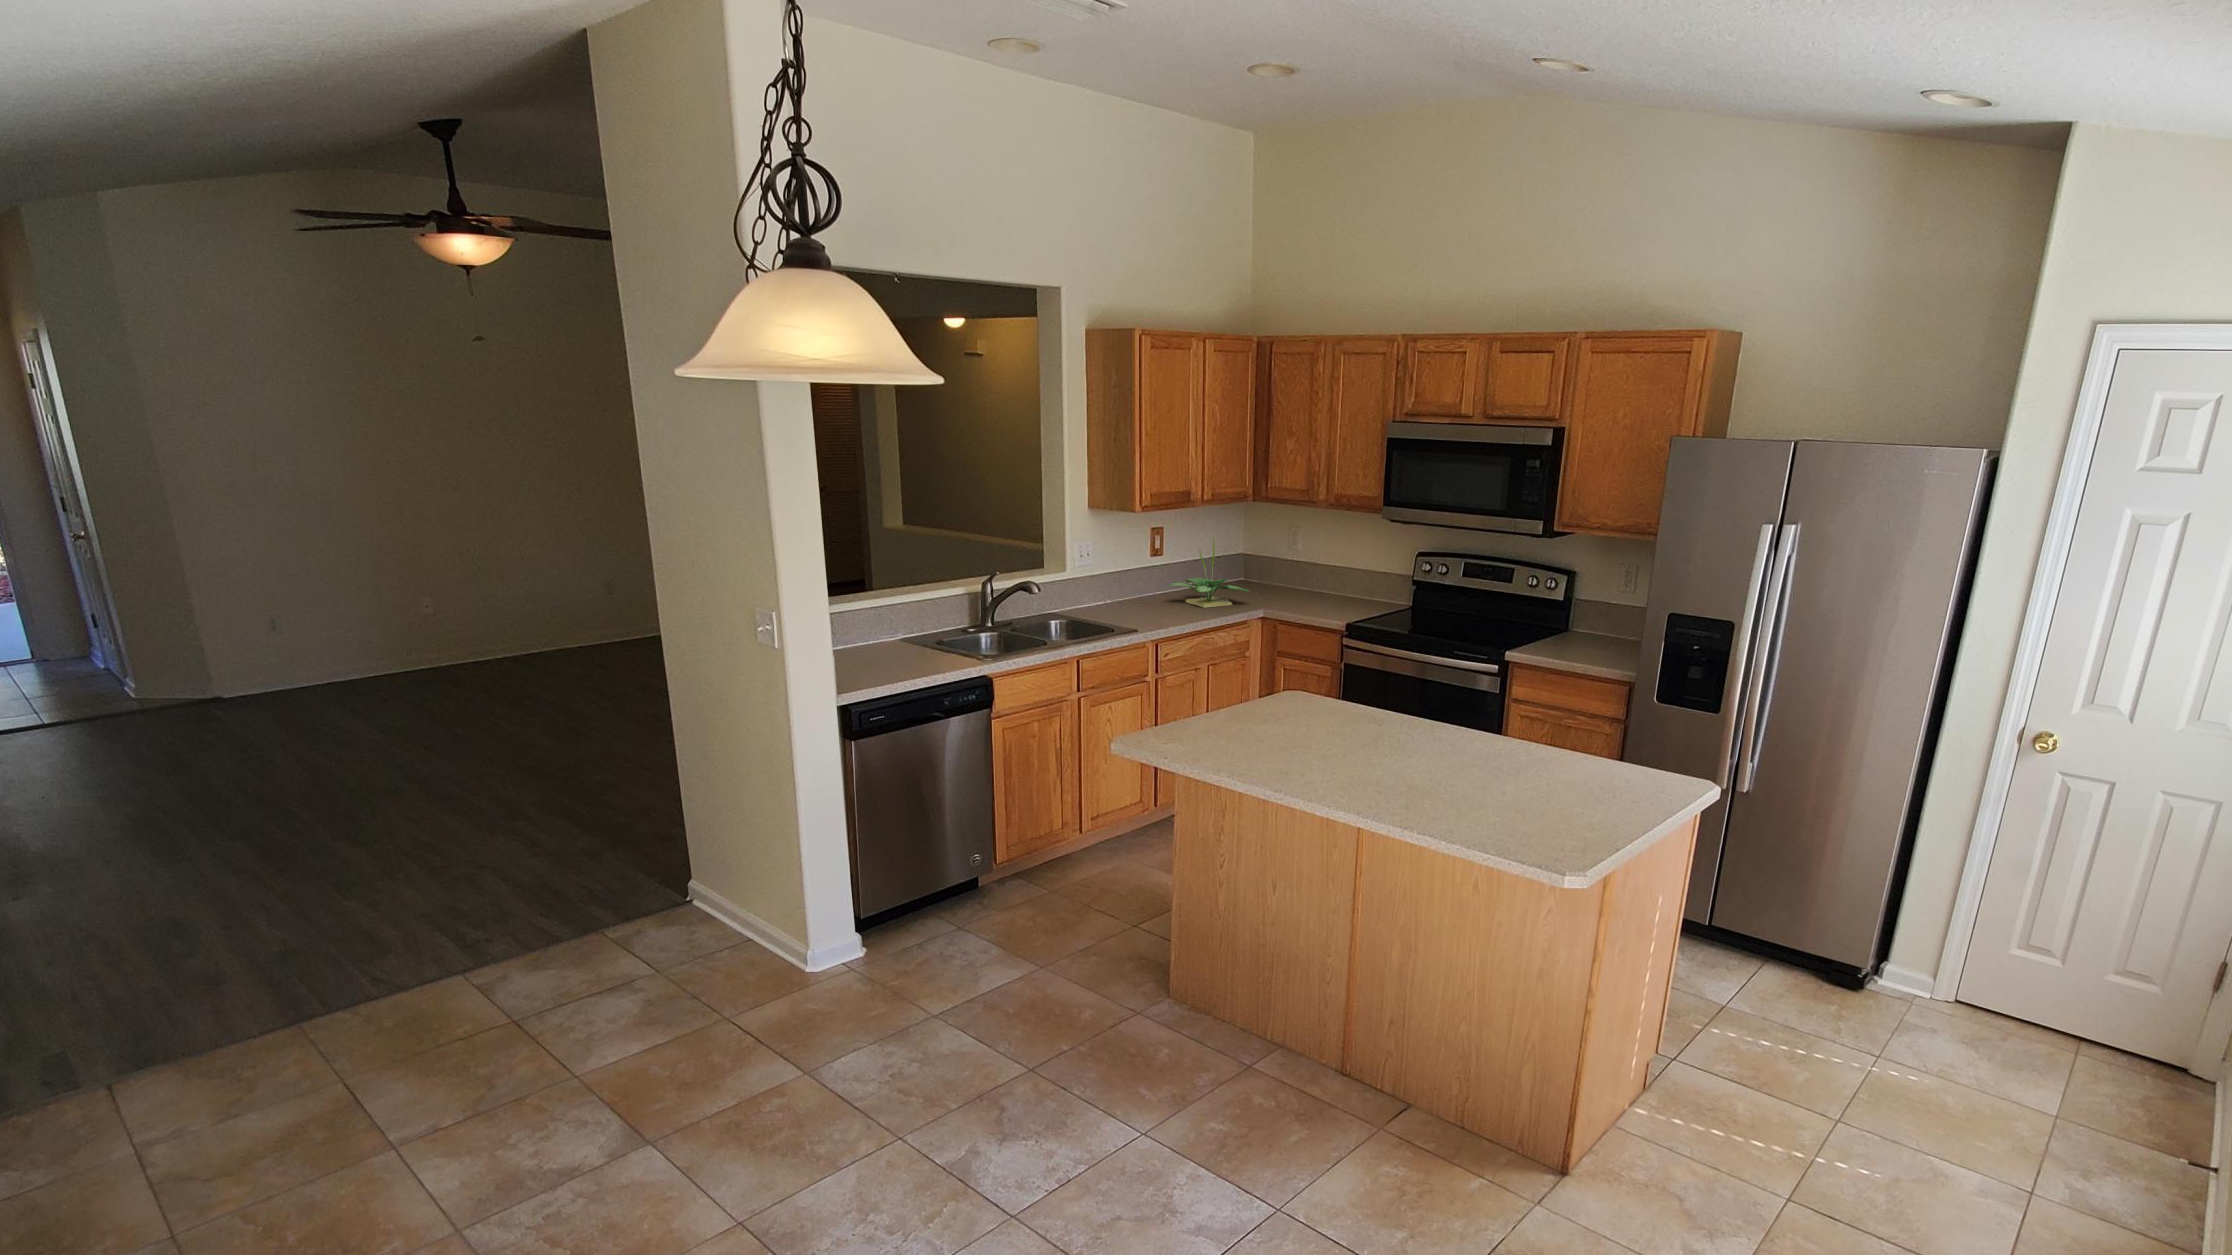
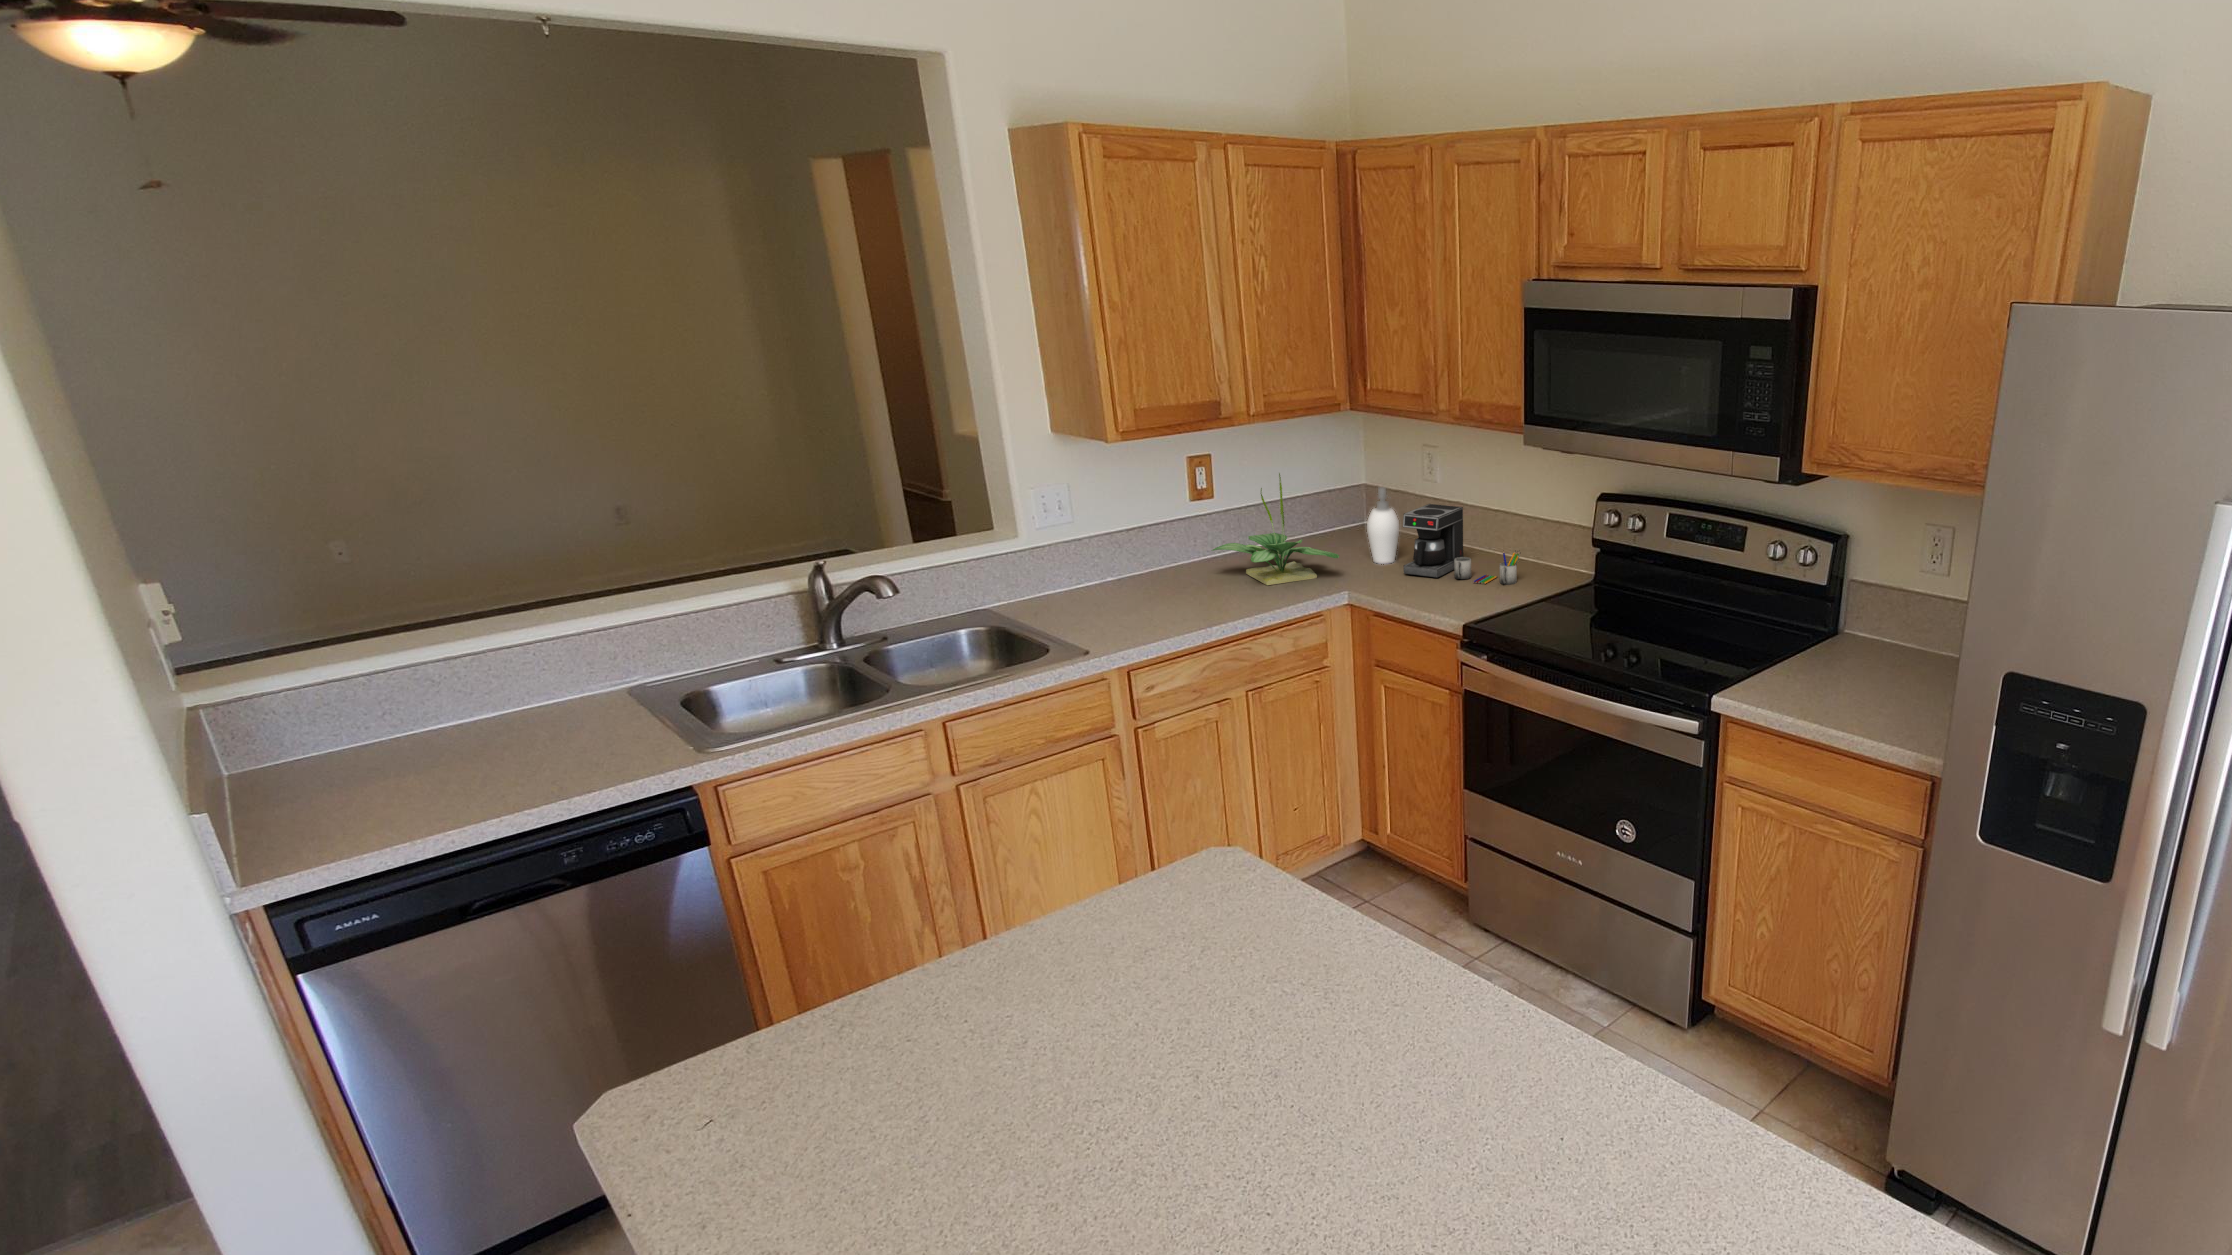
soap dispenser: none [1259,550,1280,599] -> present [1367,487,1399,564]
coffee maker: none [1287,561,1365,609] -> present [1403,504,1521,585]

